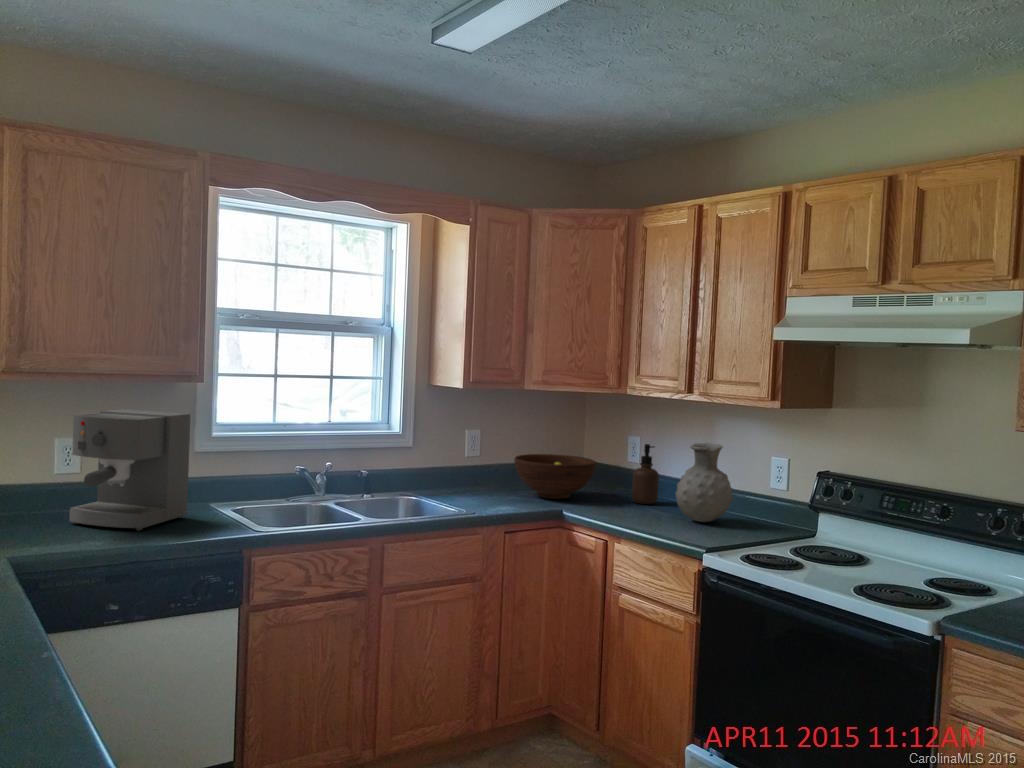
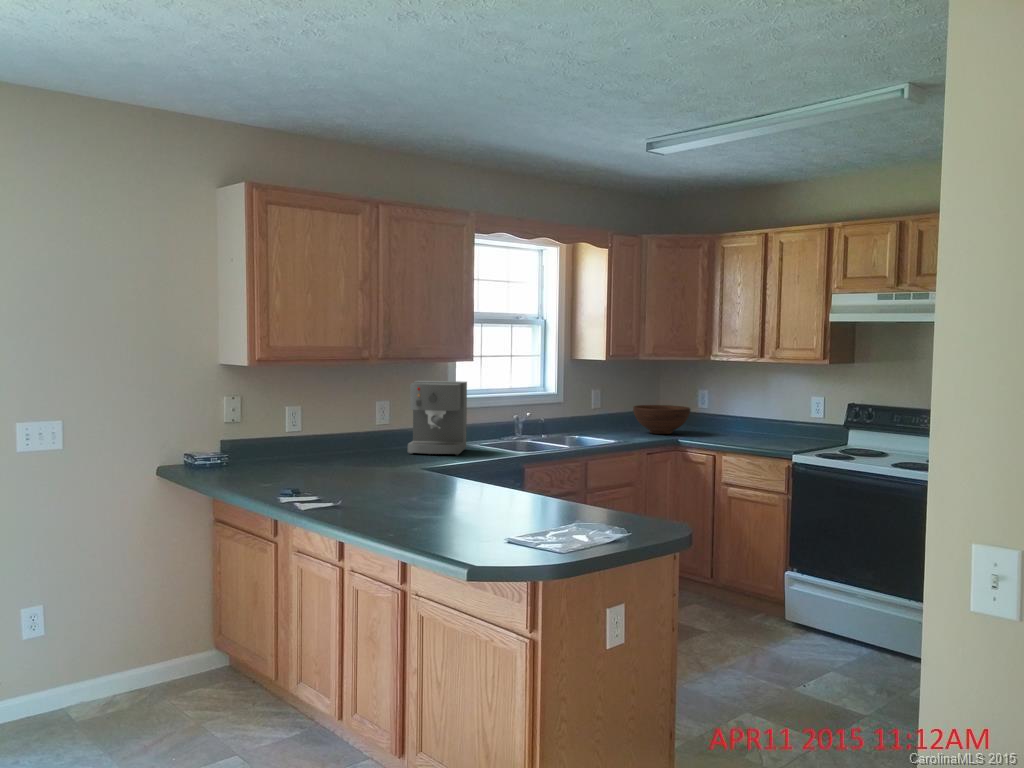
vase: present [676,443,733,522] -> none [754,390,793,441]
soap dispenser: present [632,444,659,504] -> none [714,394,732,435]

